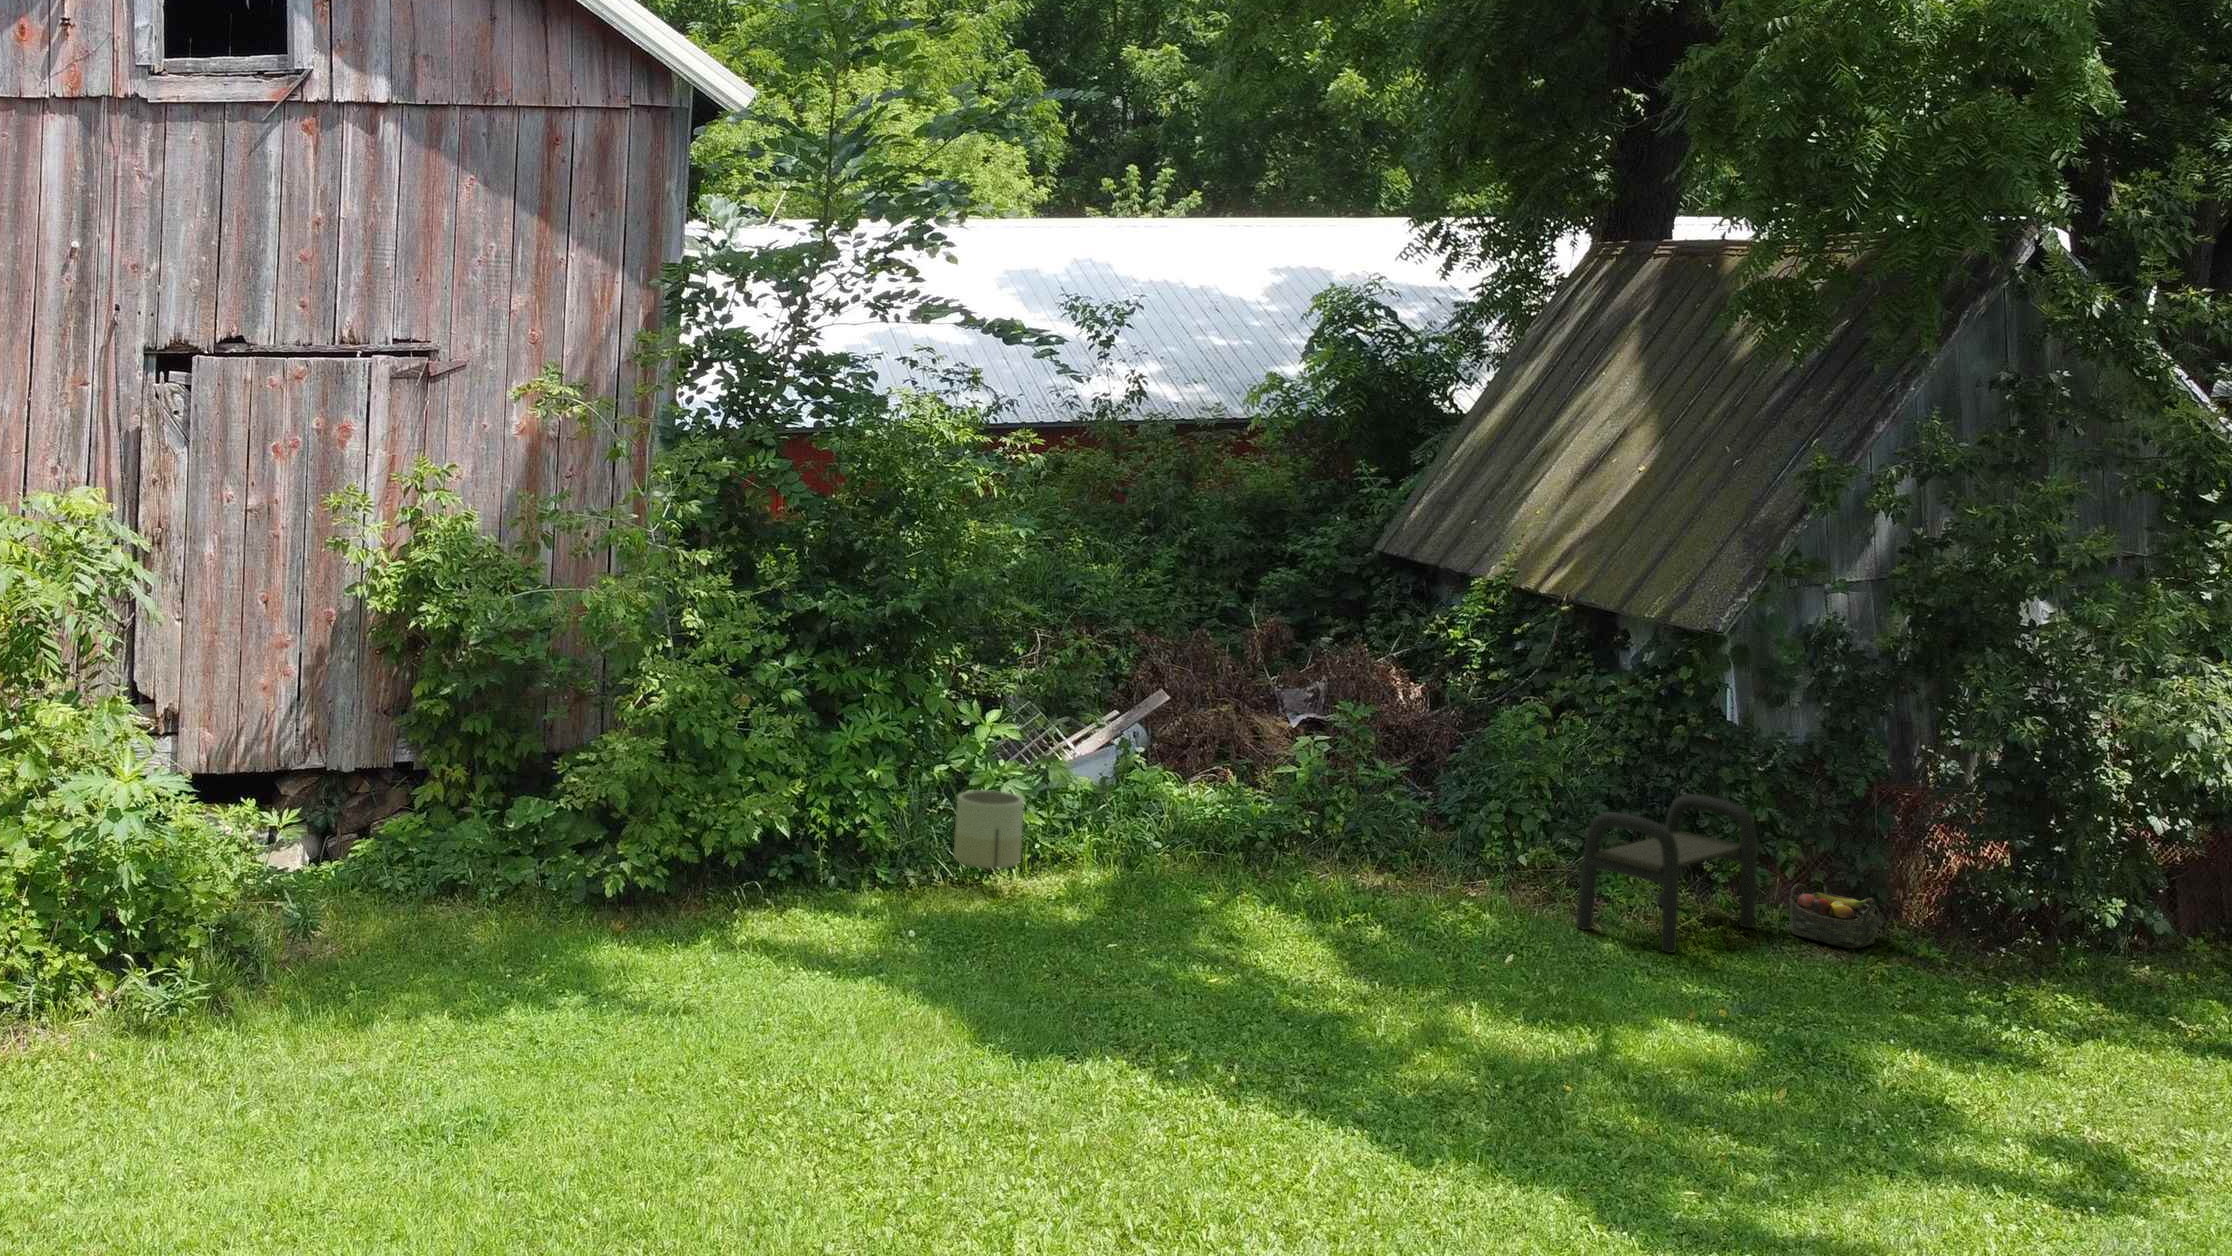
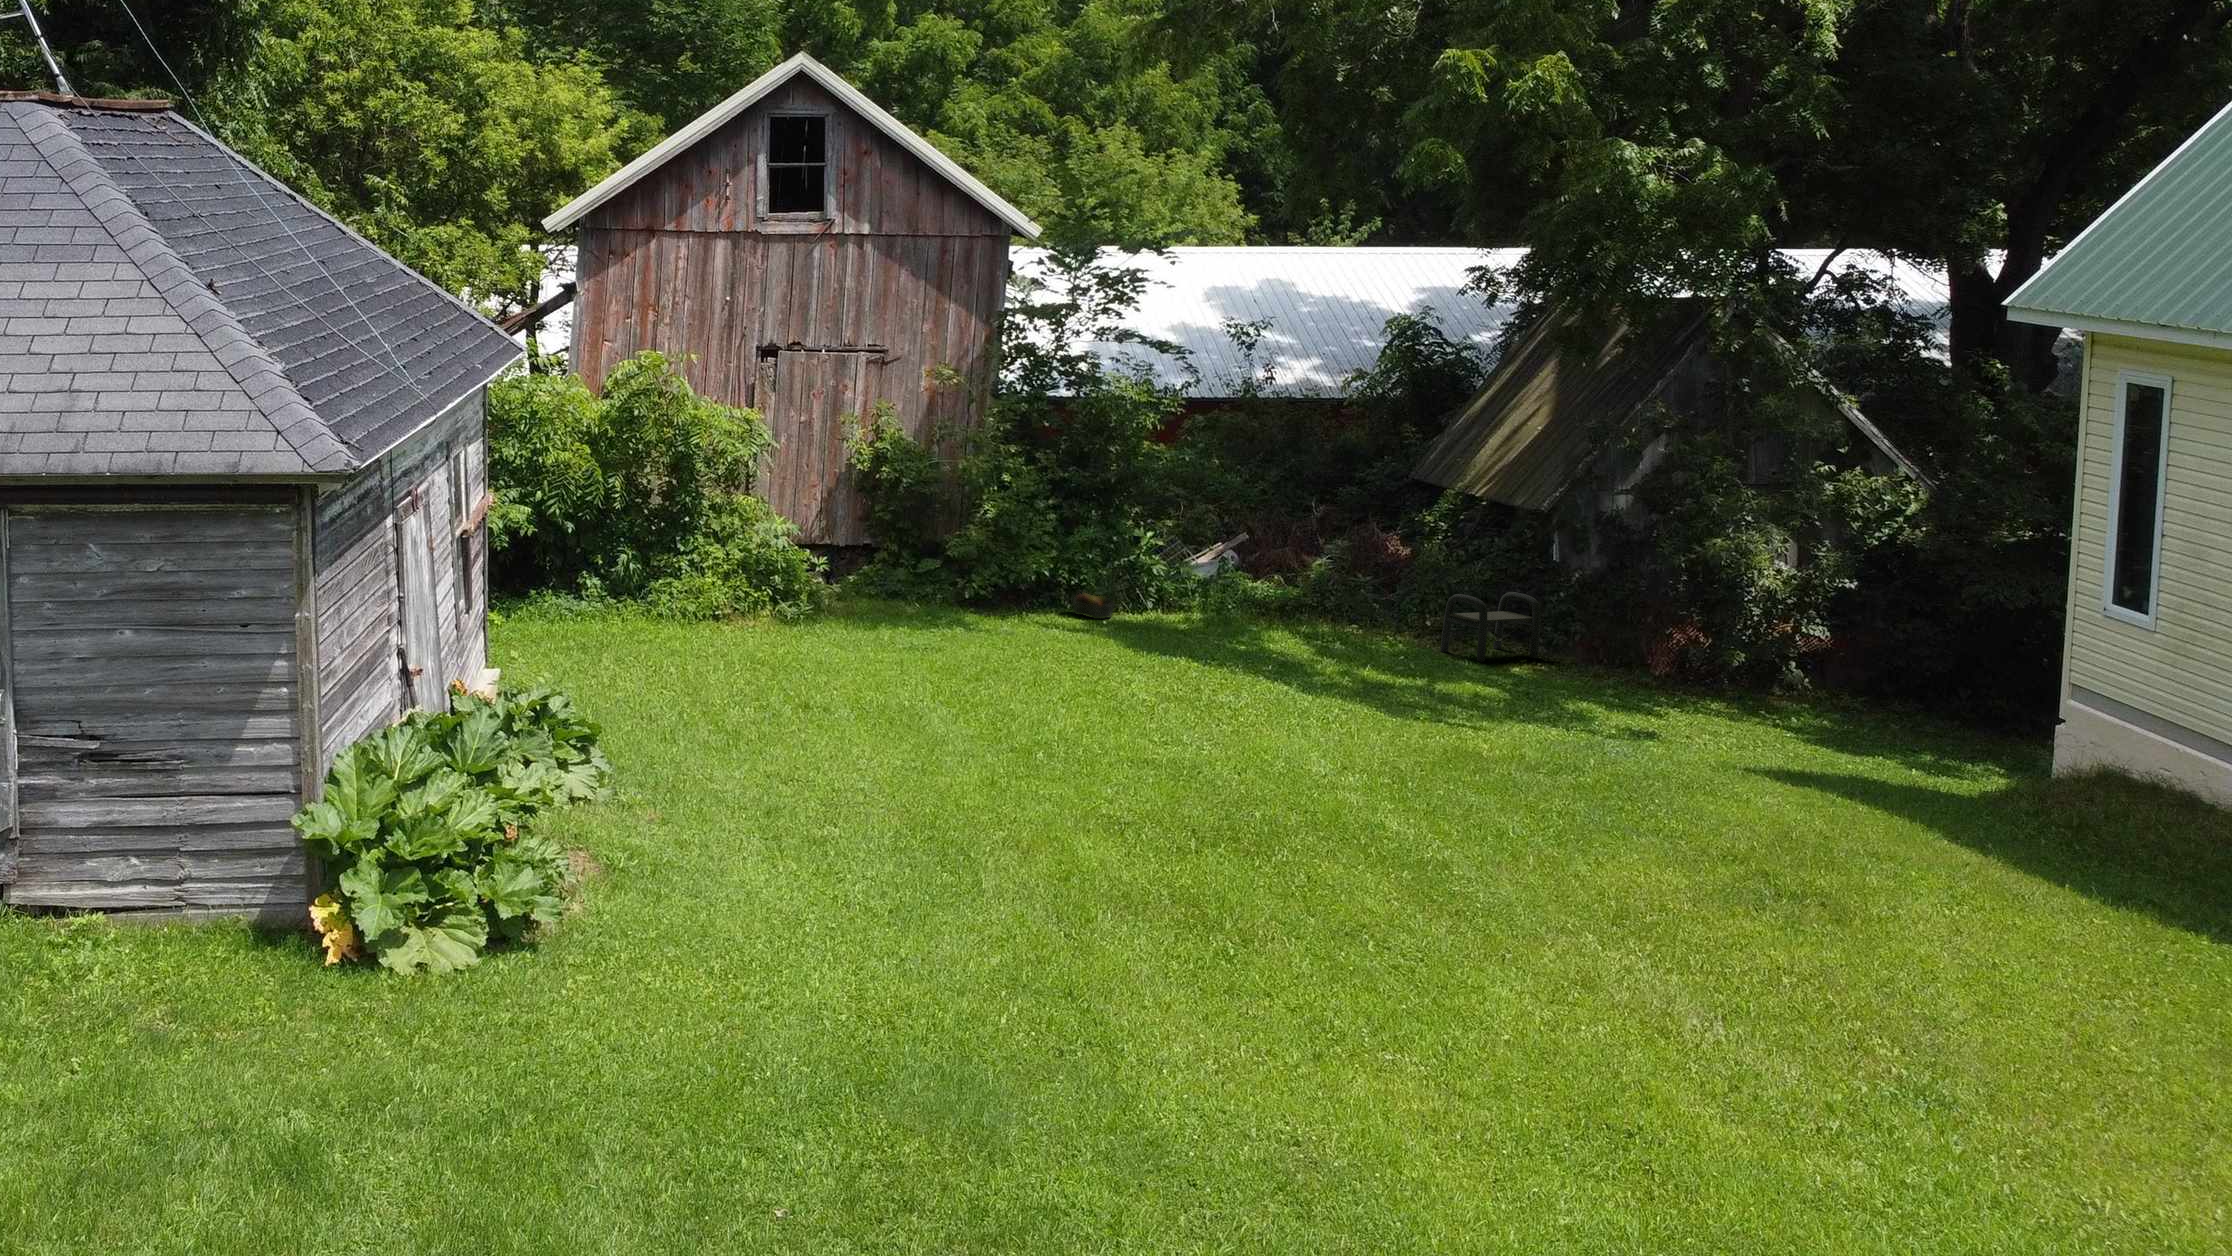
planter: present [952,790,1024,886] -> none [1127,570,1164,619]
basket: present [1789,883,1881,948] -> present [1073,592,1114,619]

